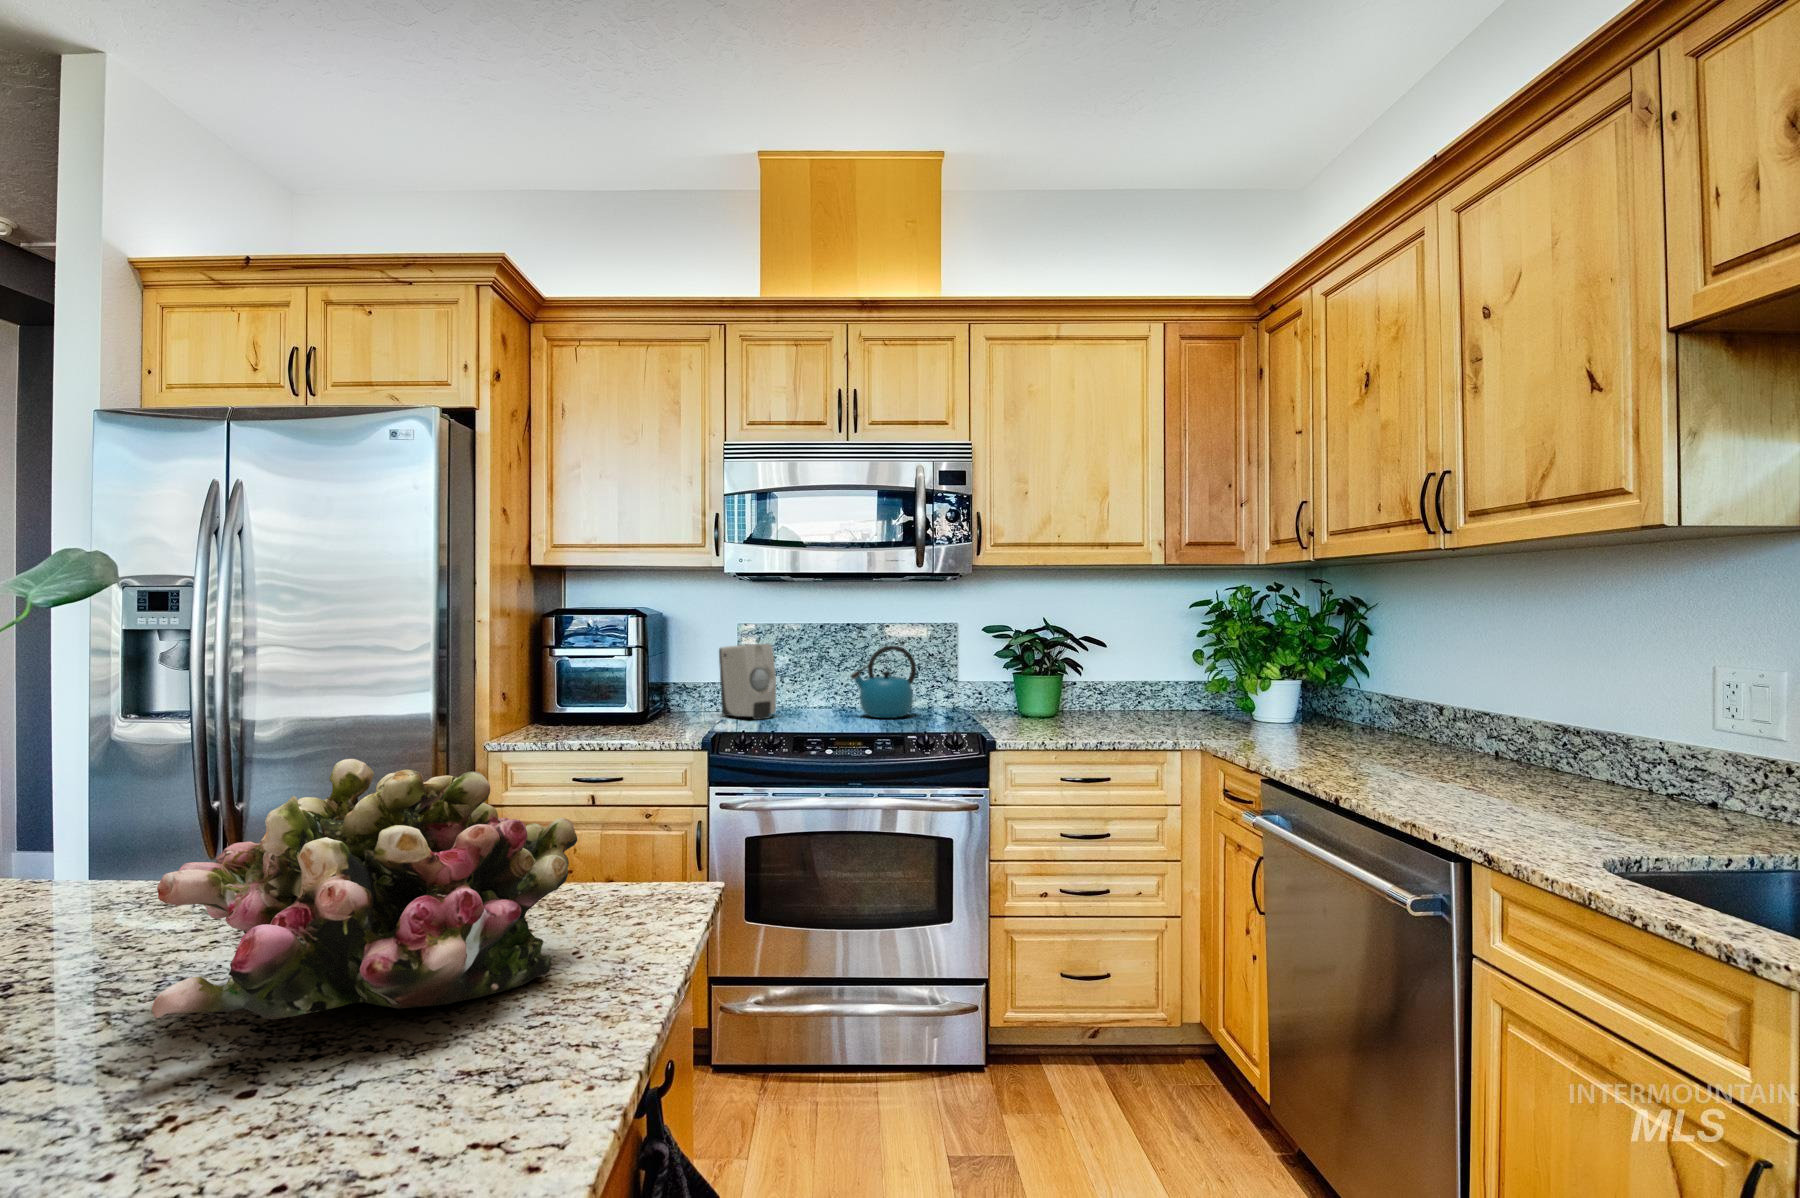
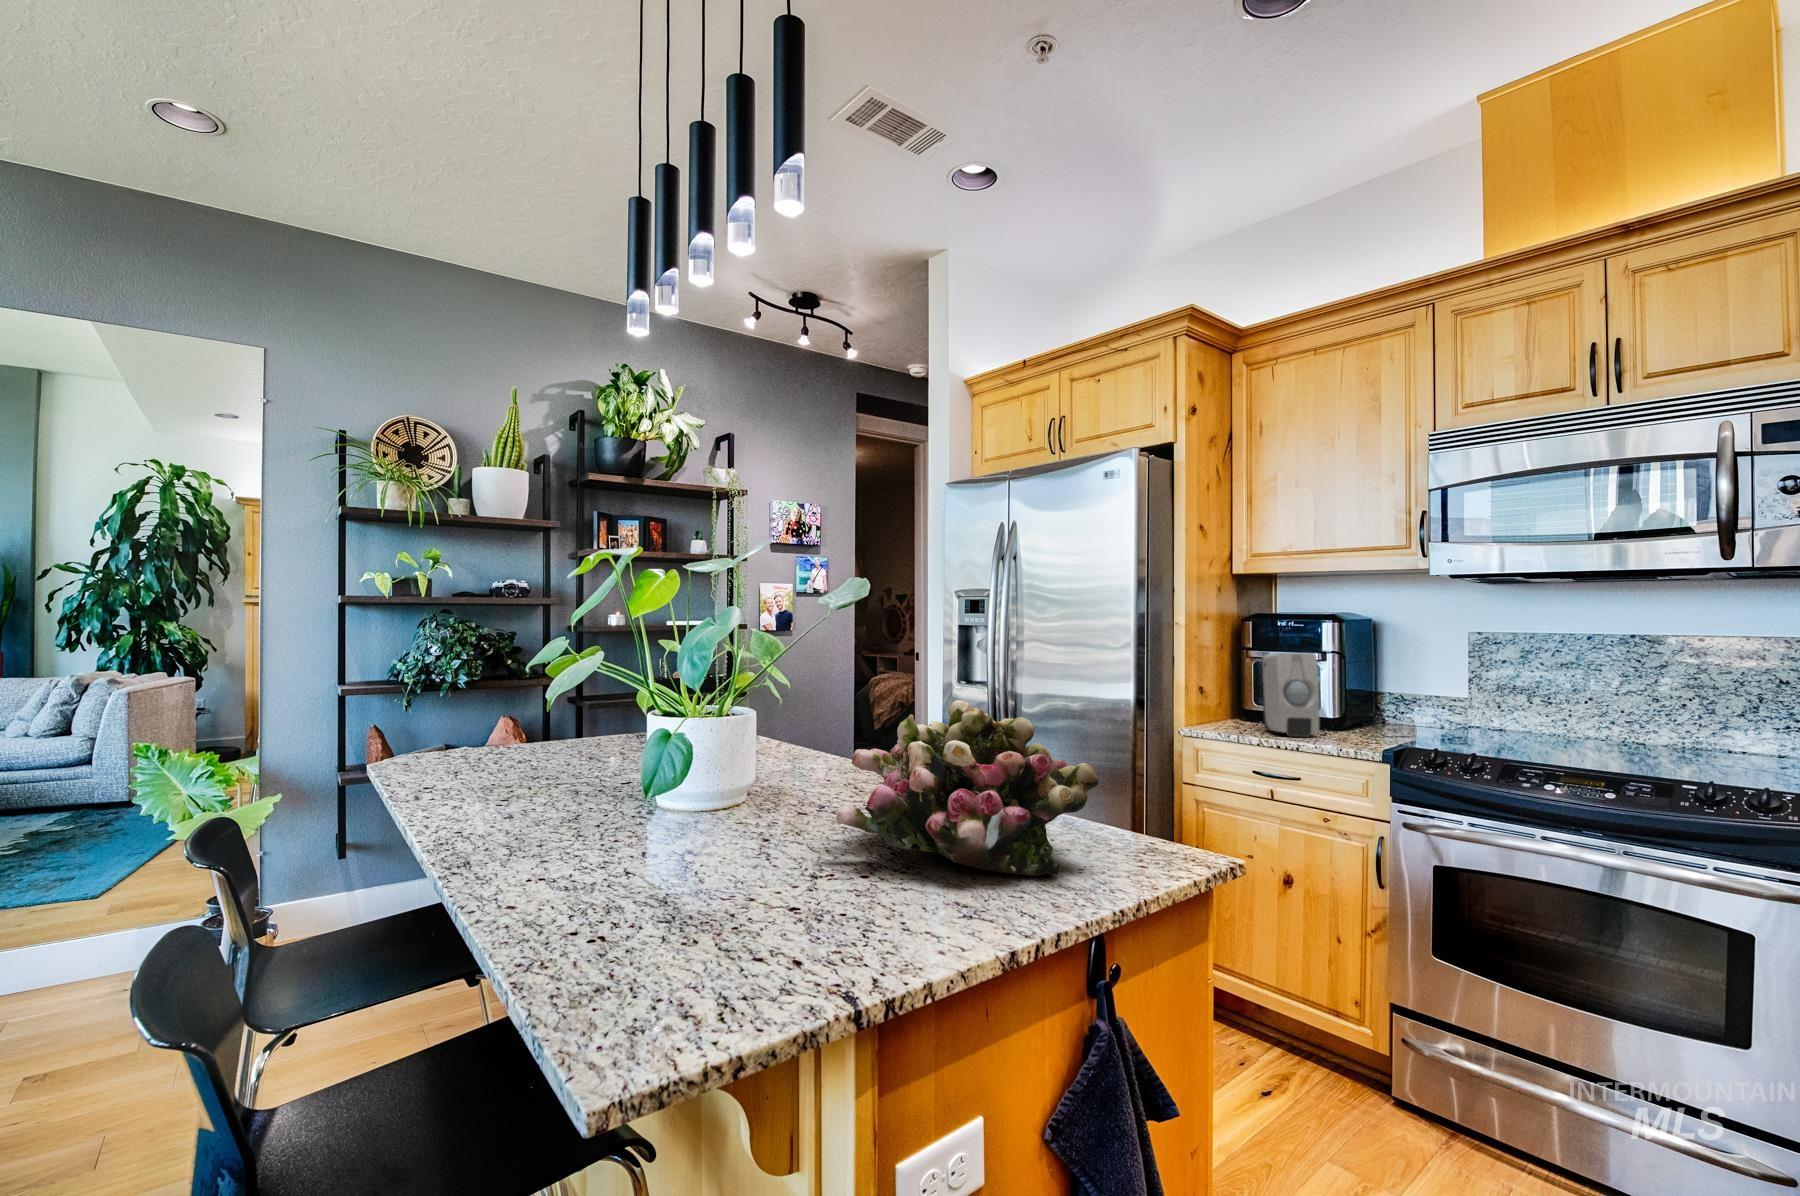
soap dispenser: present [719,644,776,720] -> present [1262,653,1319,737]
kettle: present [851,646,916,718] -> none [1625,666,1747,764]

